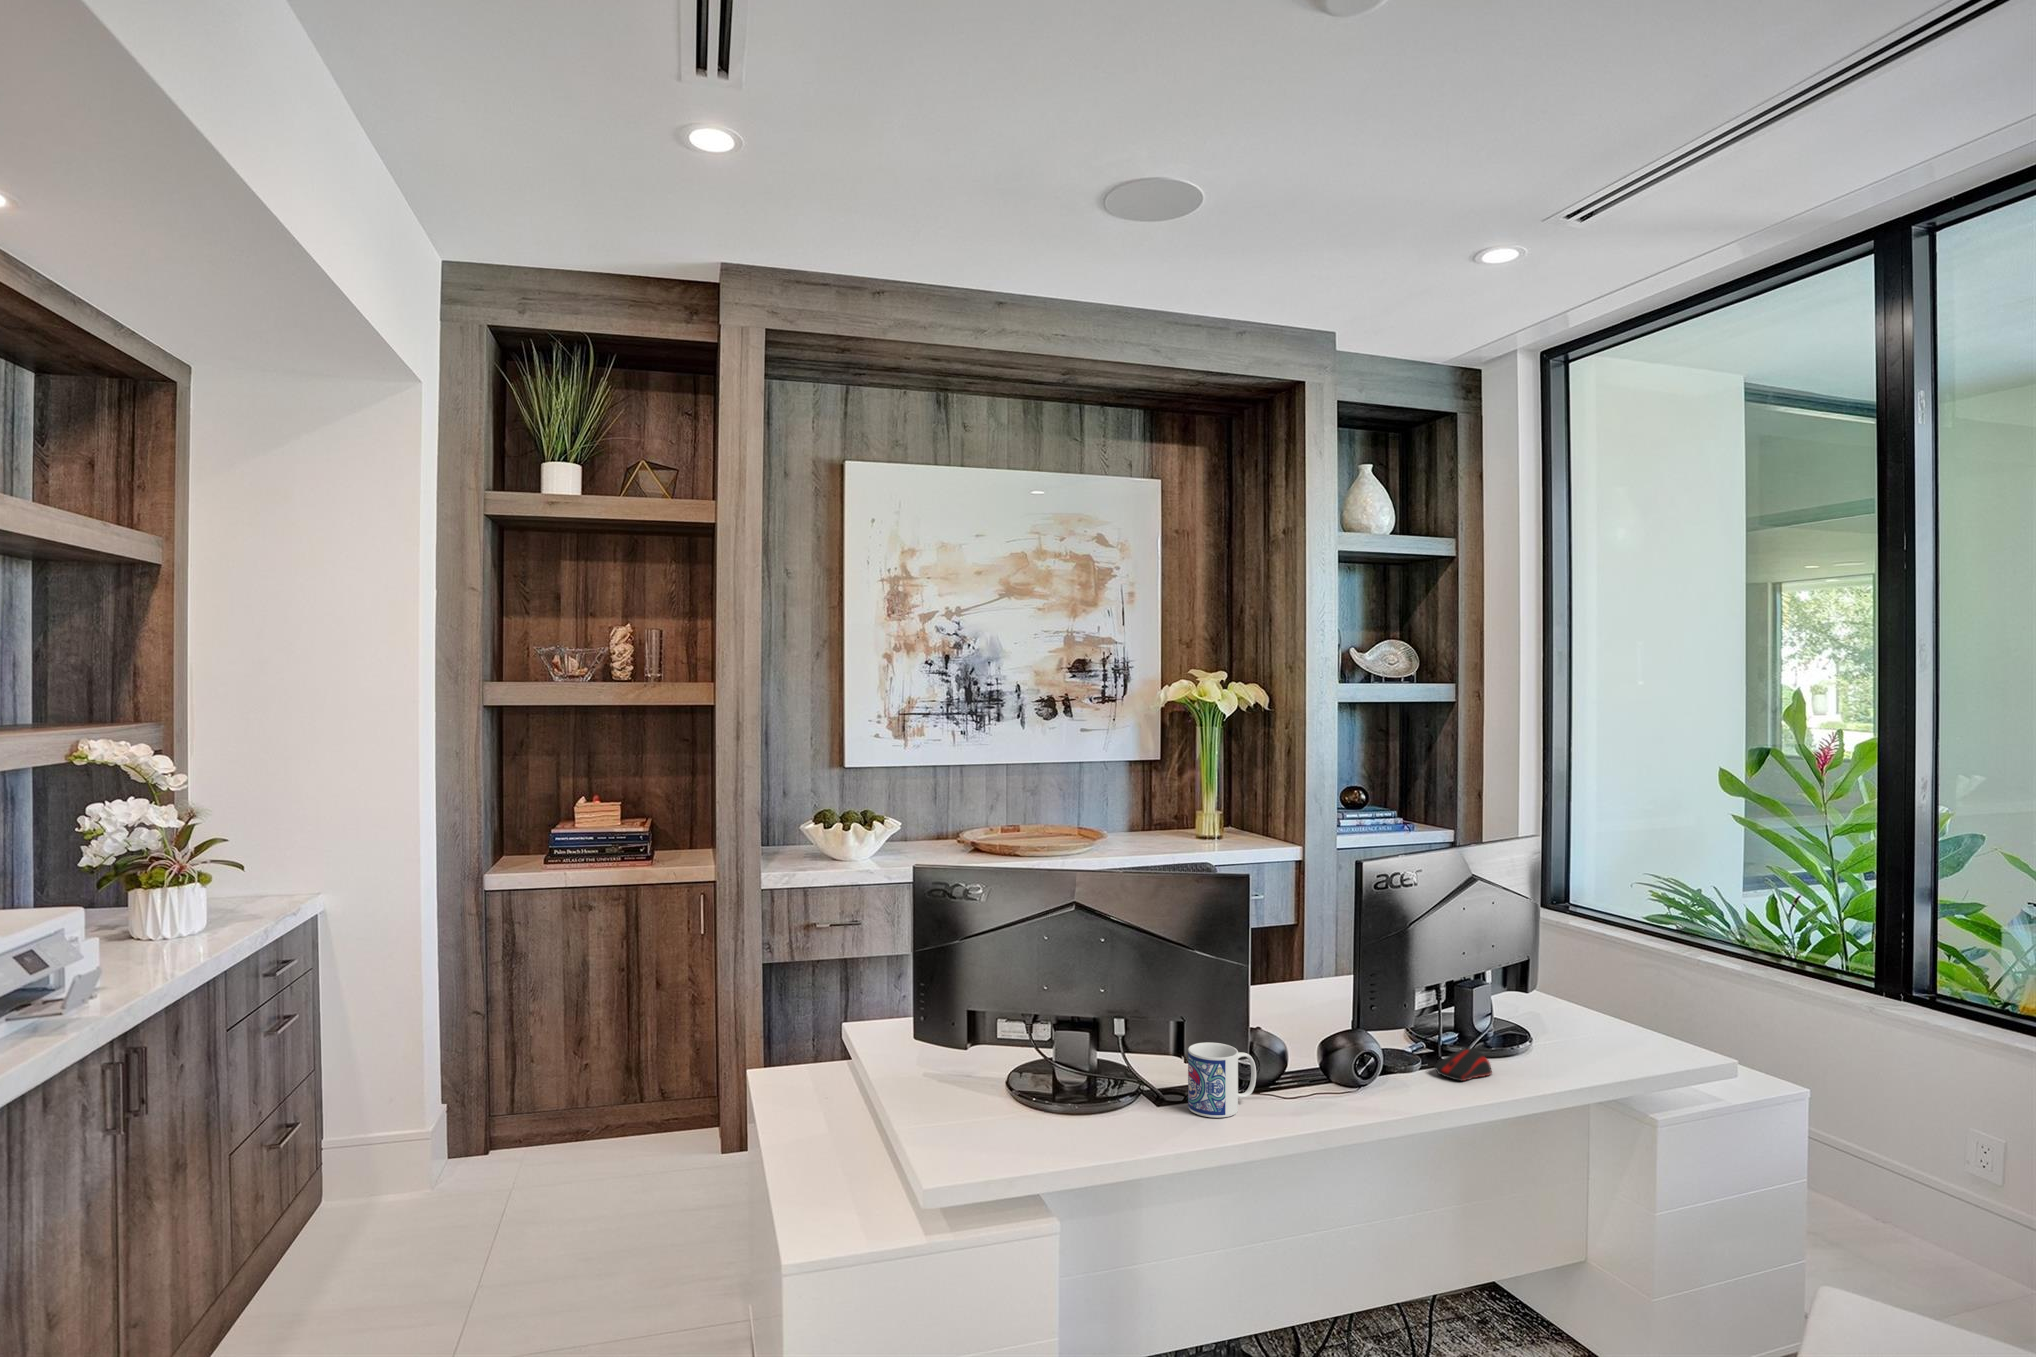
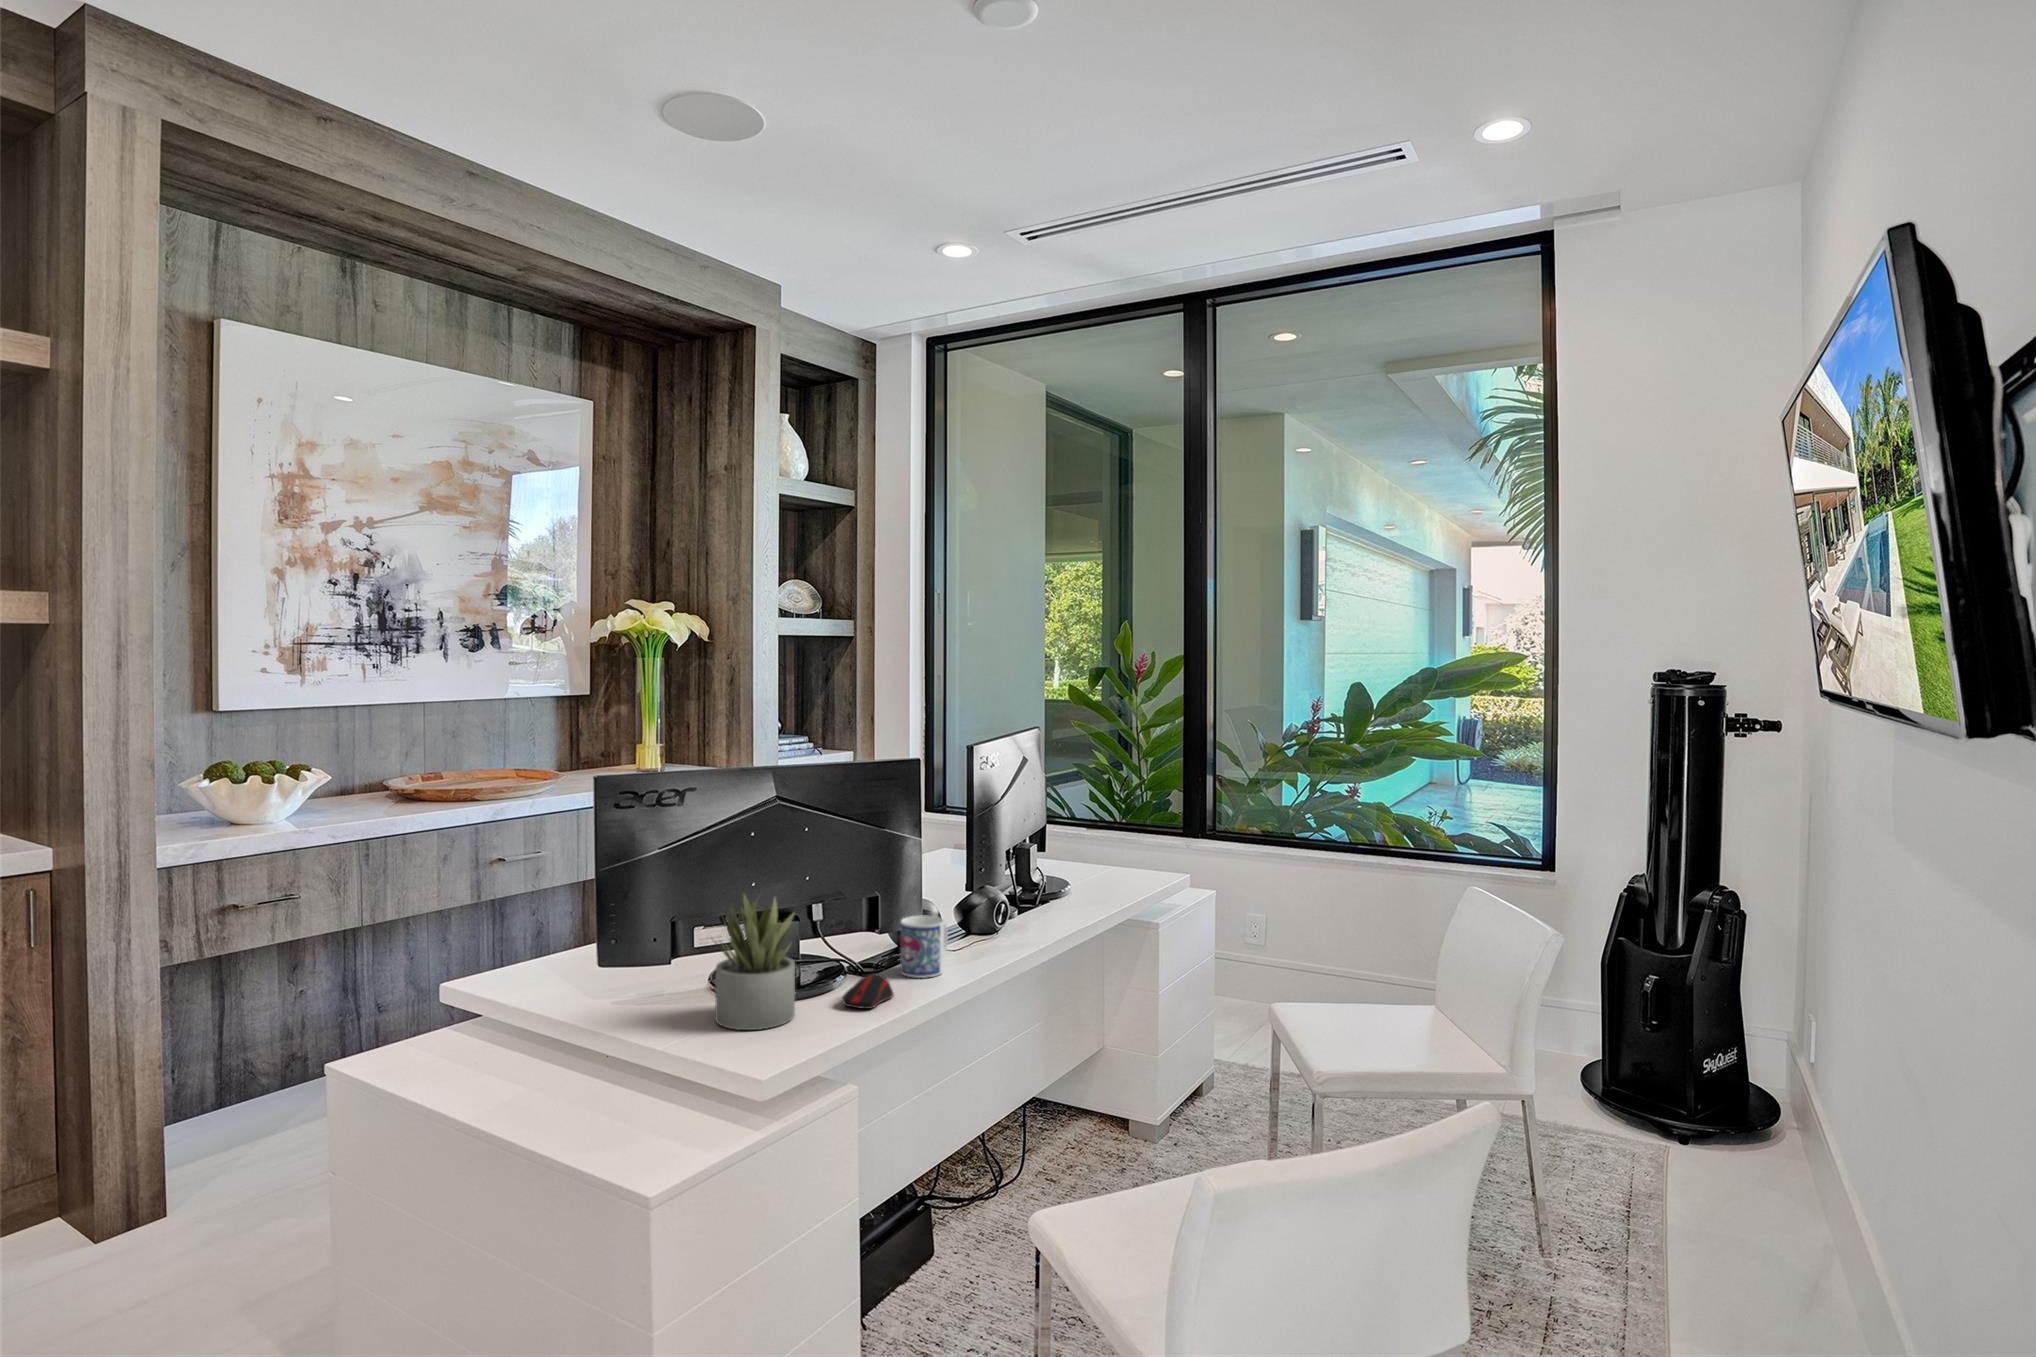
succulent plant: none [954,989,1034,1134] -> present [715,894,795,1030]
computer mouse: present [1435,1048,1492,1081] -> present [842,973,894,1009]

